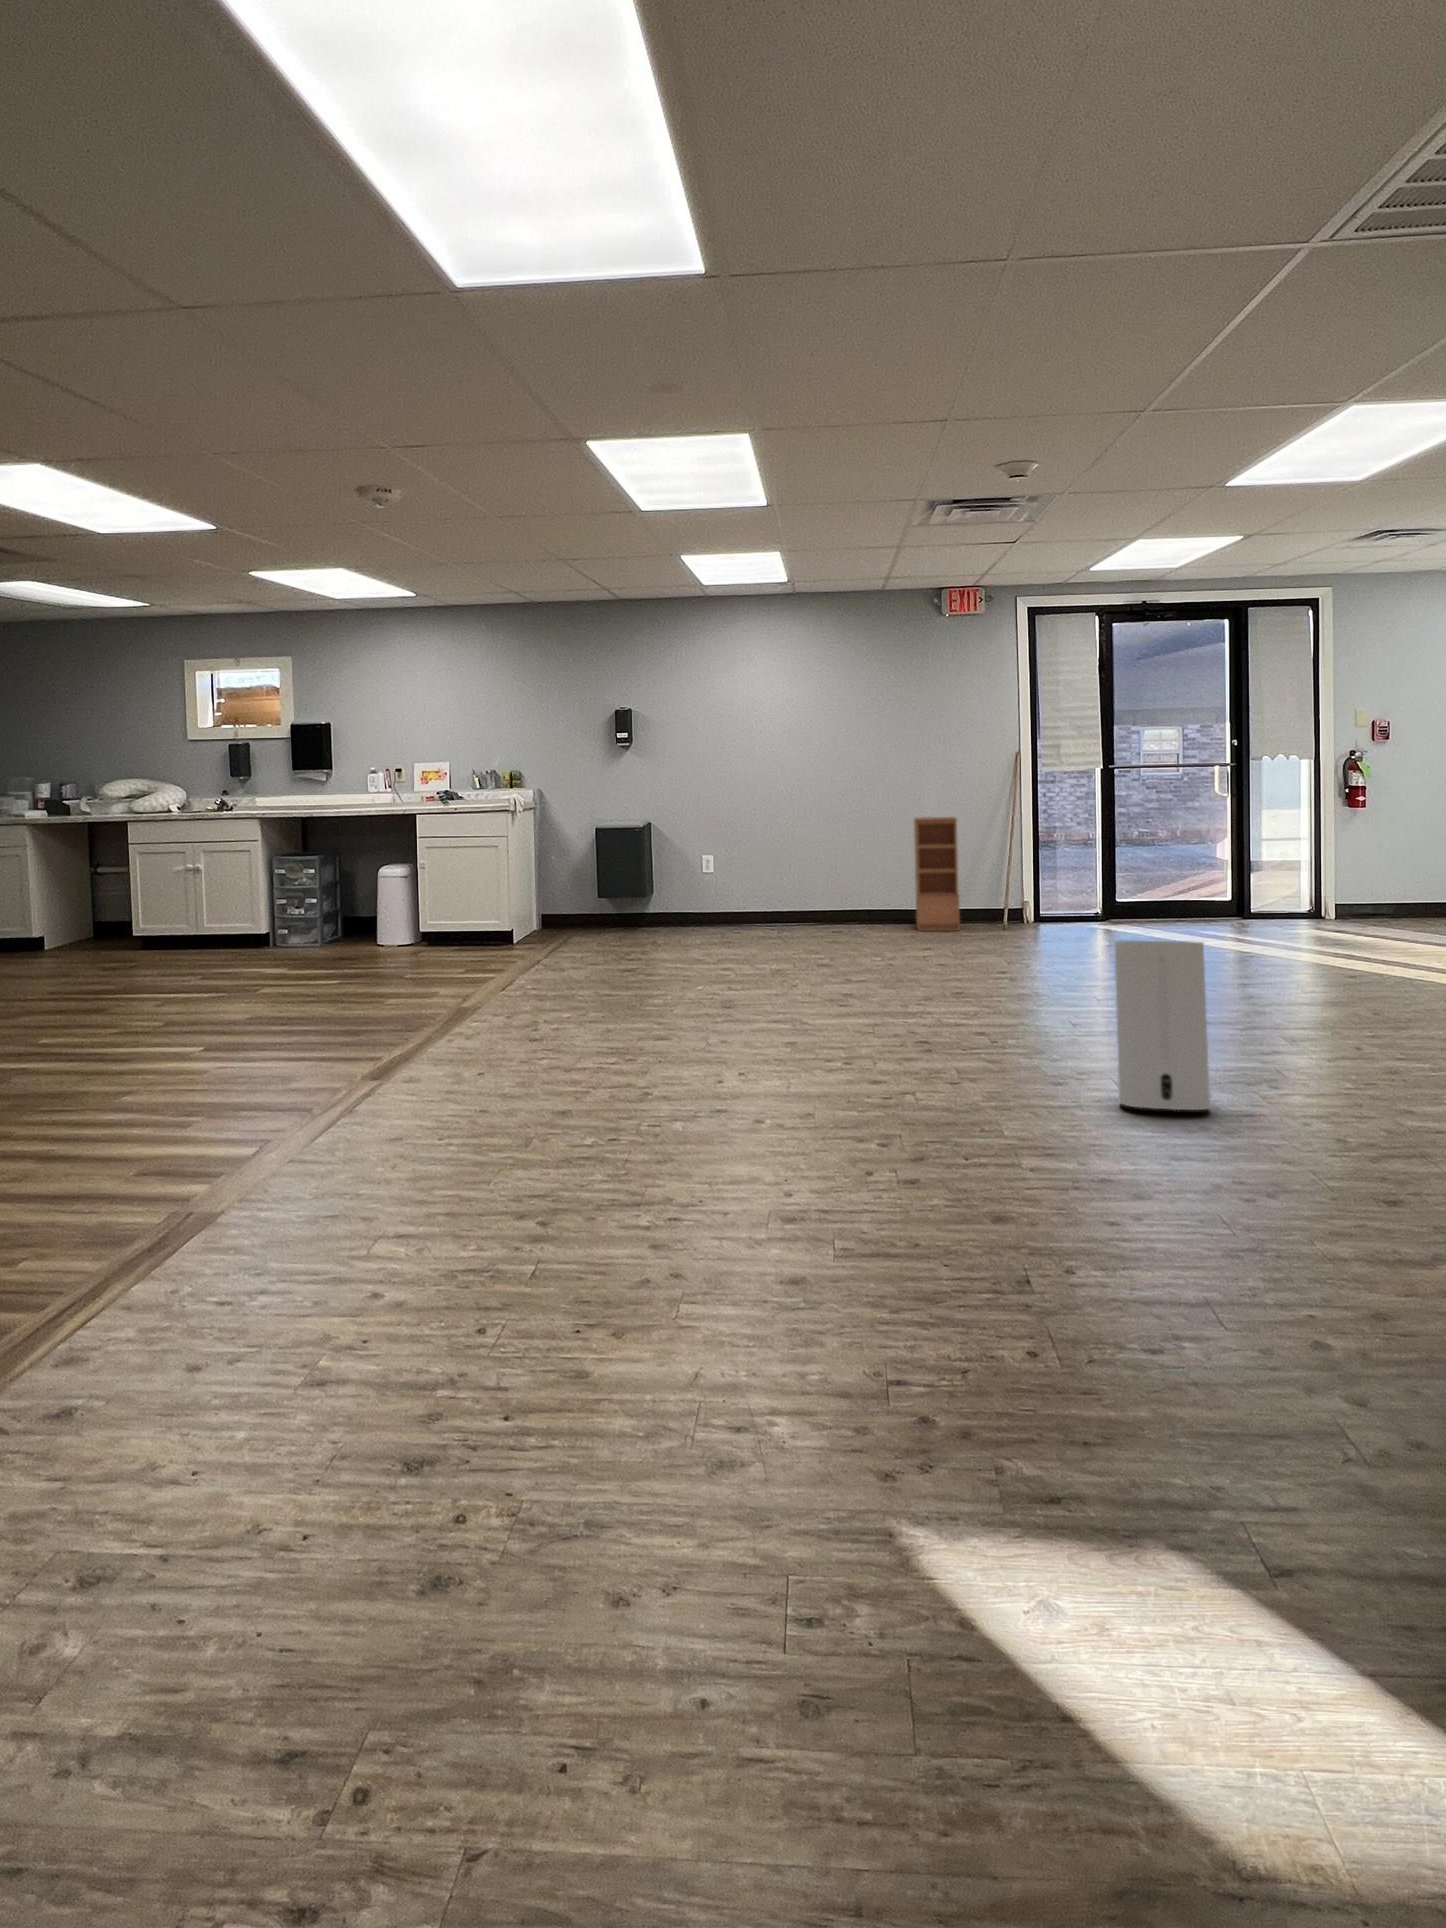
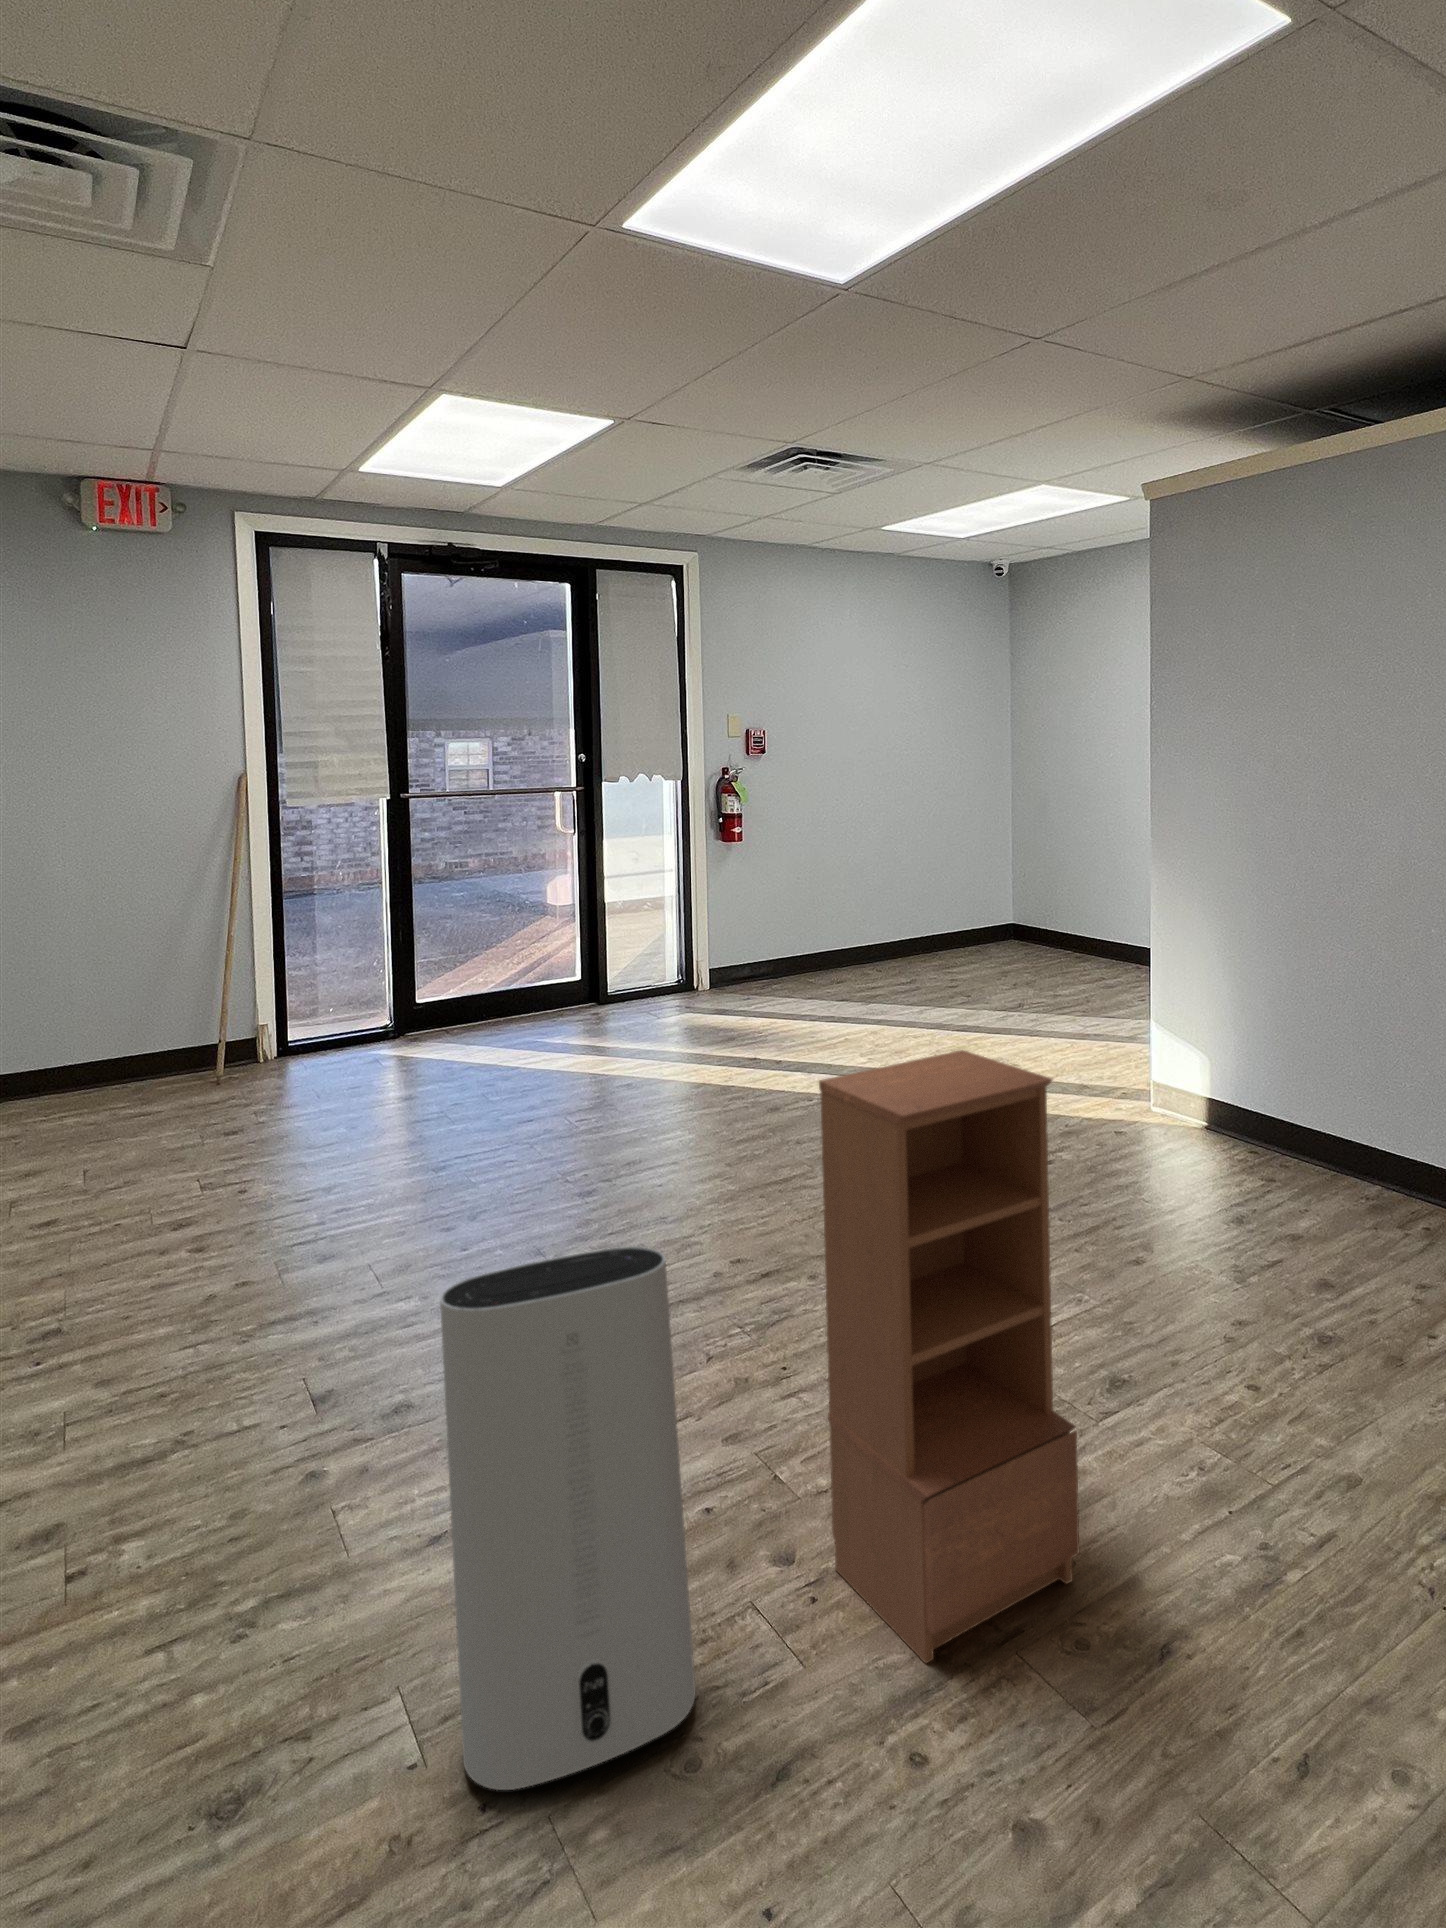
bookcase: present [914,817,960,931] -> present [819,1050,1079,1663]

